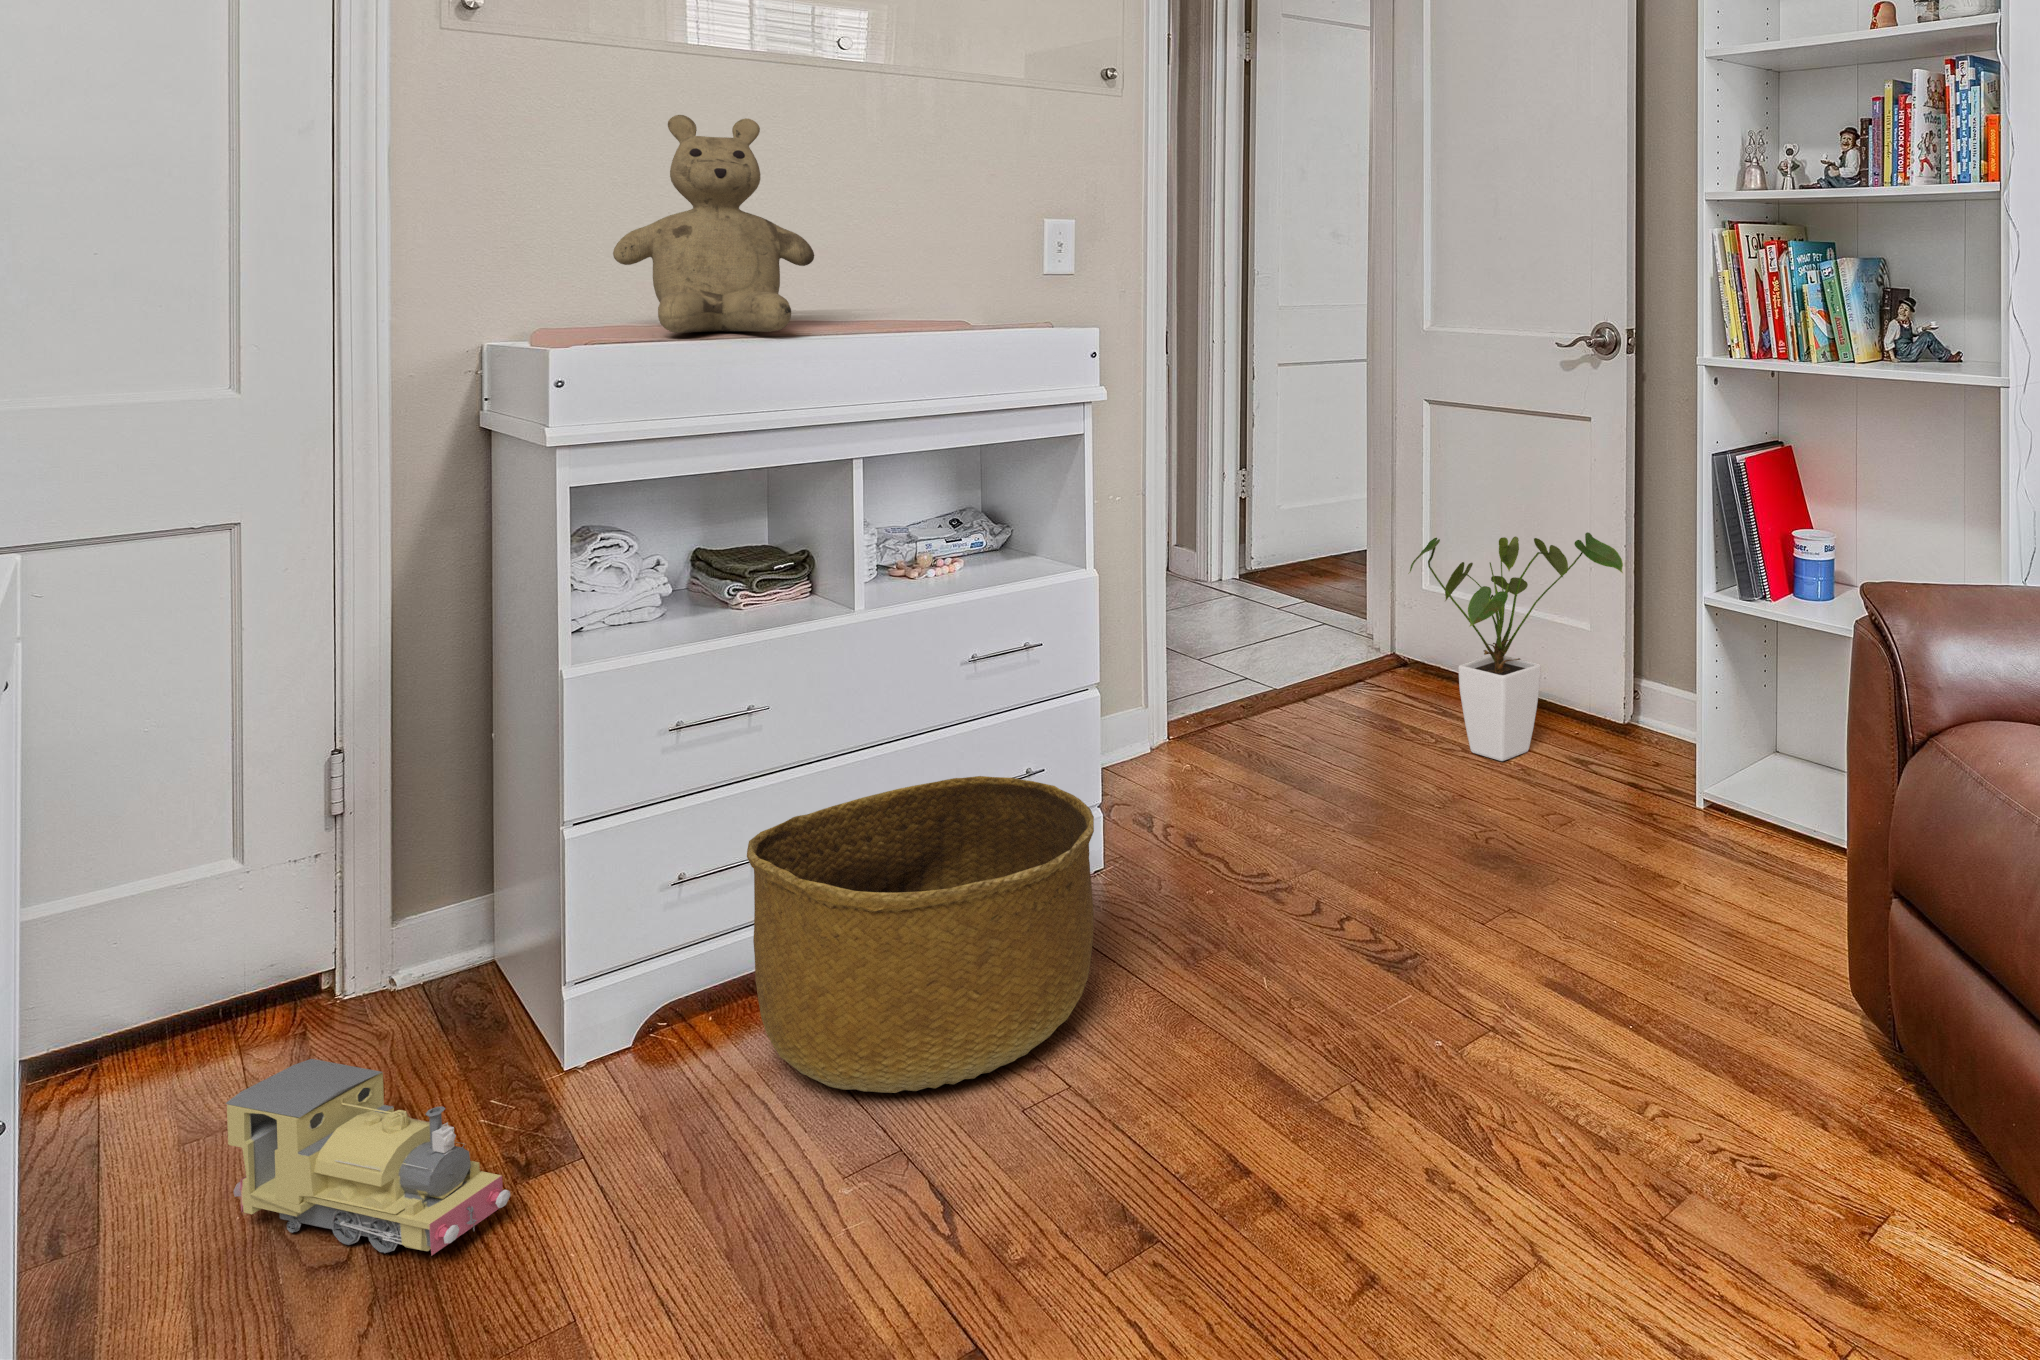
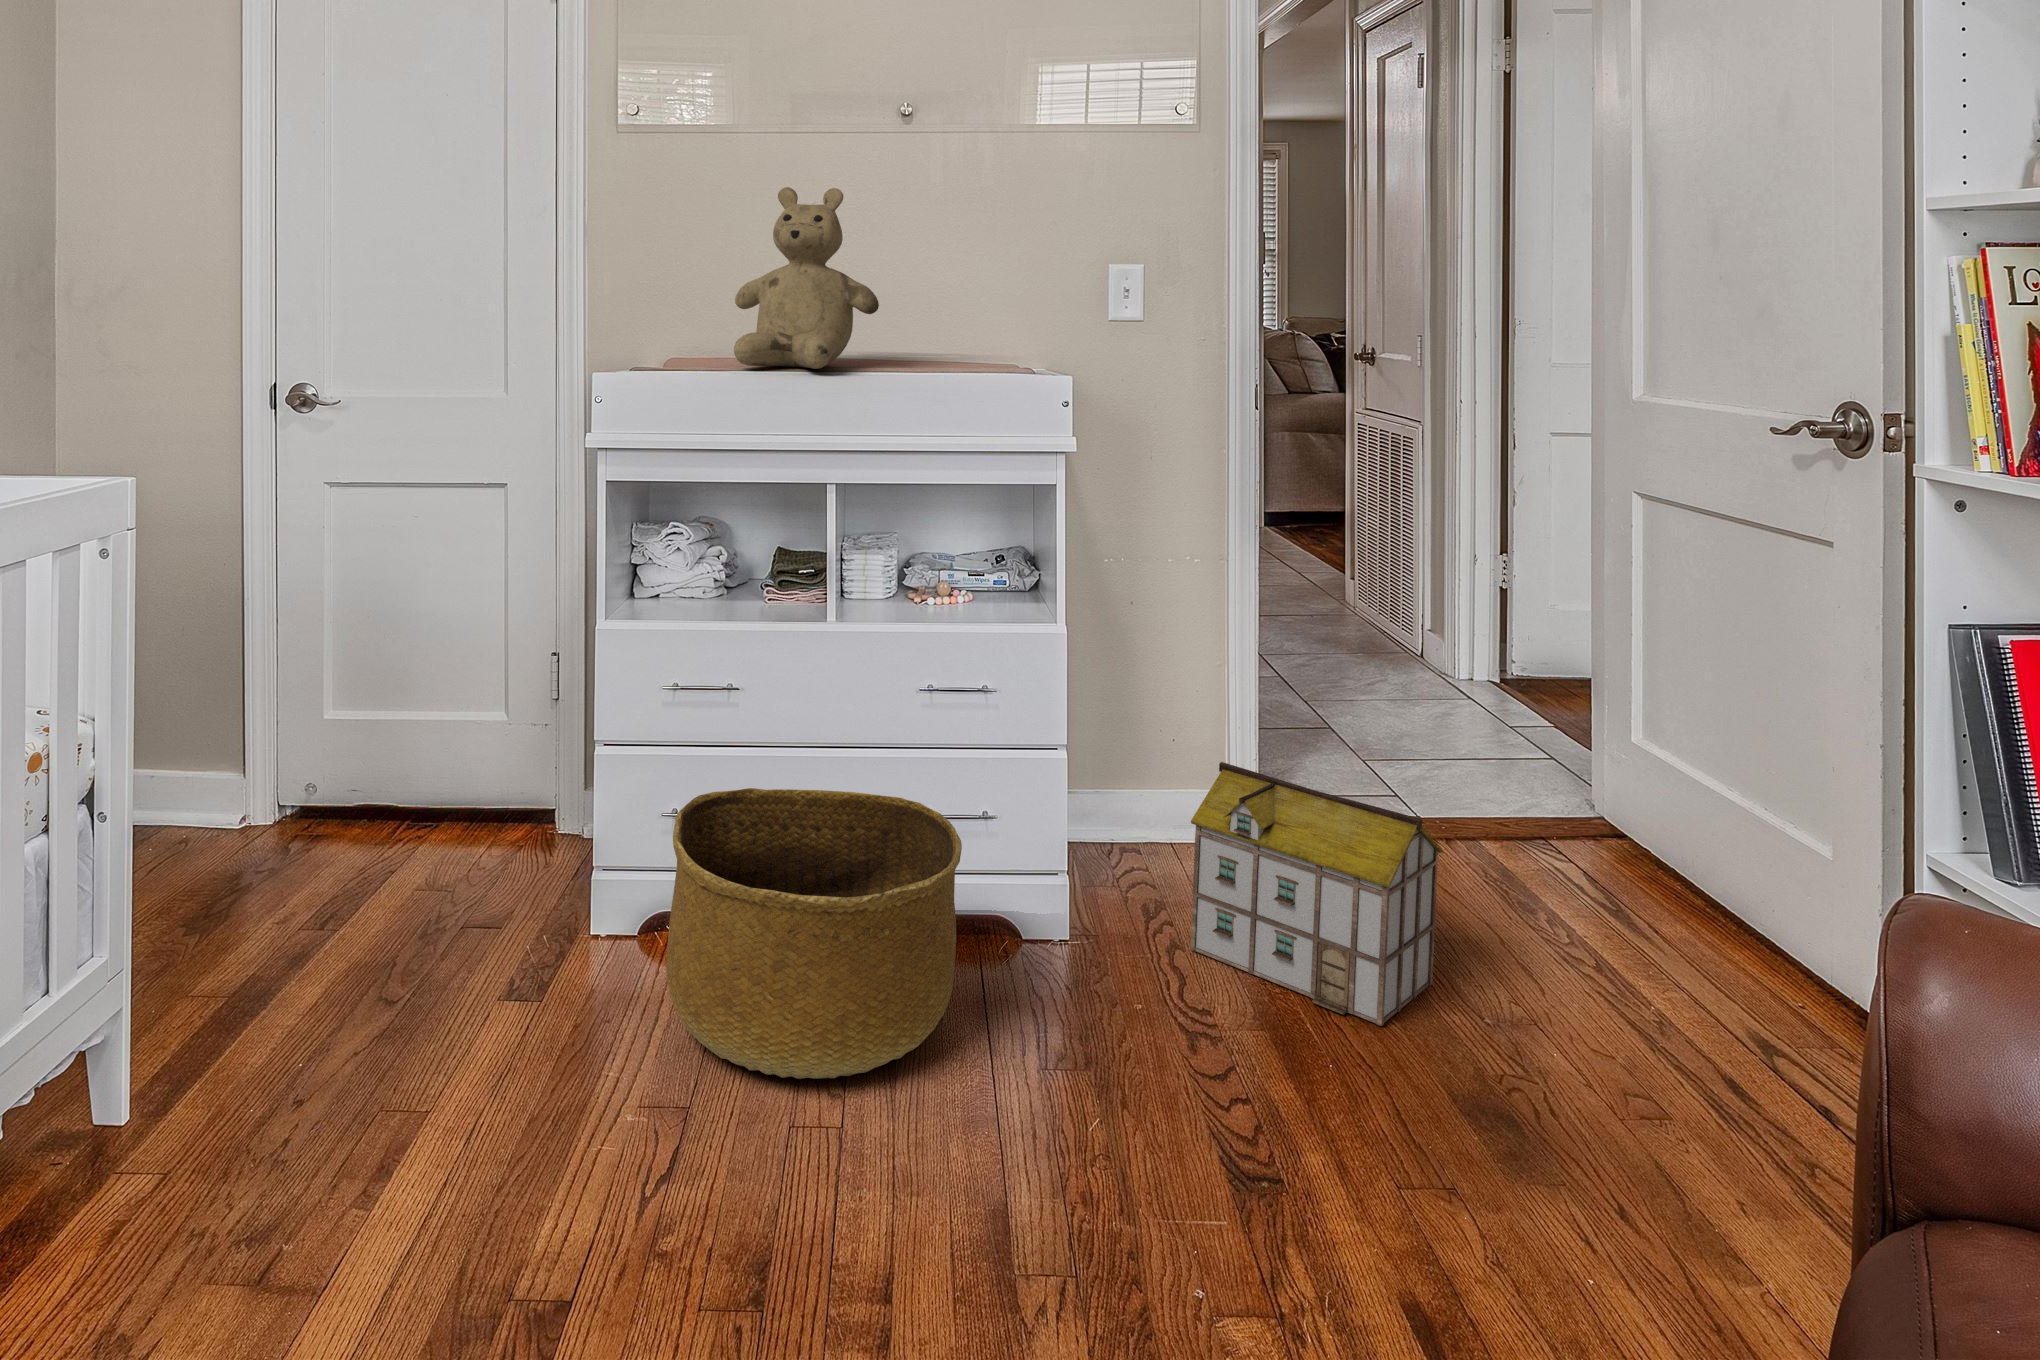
house plant: present [1408,532,1623,761] -> none [1503,681,1849,999]
toy house: none [1200,664,1389,840] -> present [1190,762,1443,1026]
toy train: present [226,1059,510,1256] -> none [369,856,461,1024]

